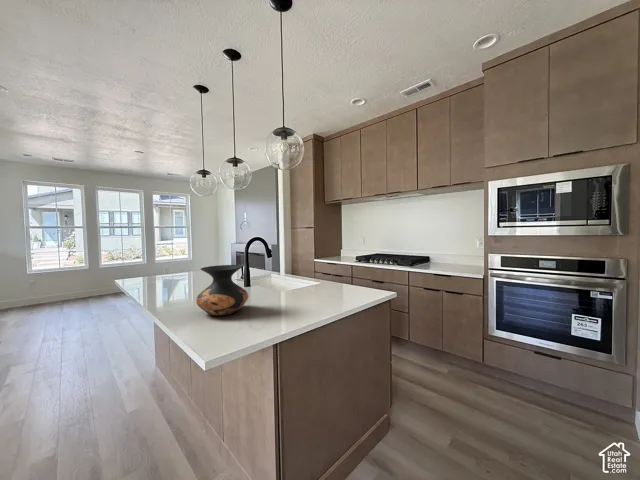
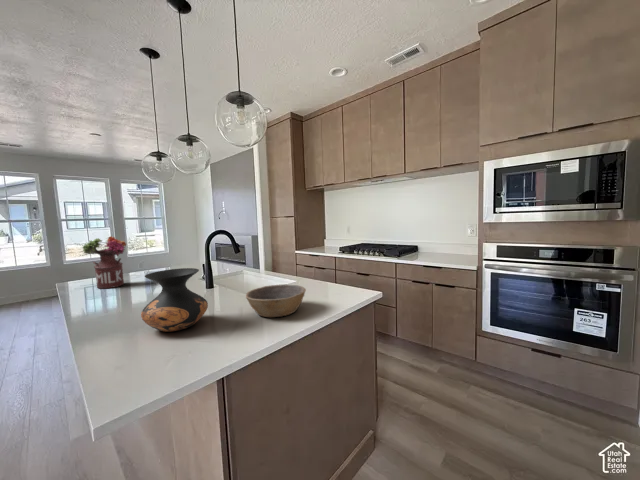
flower arrangement: none [140,239,175,284] -> present [83,236,126,288]
bowl: none [279,283,329,308] -> present [246,284,306,317]

